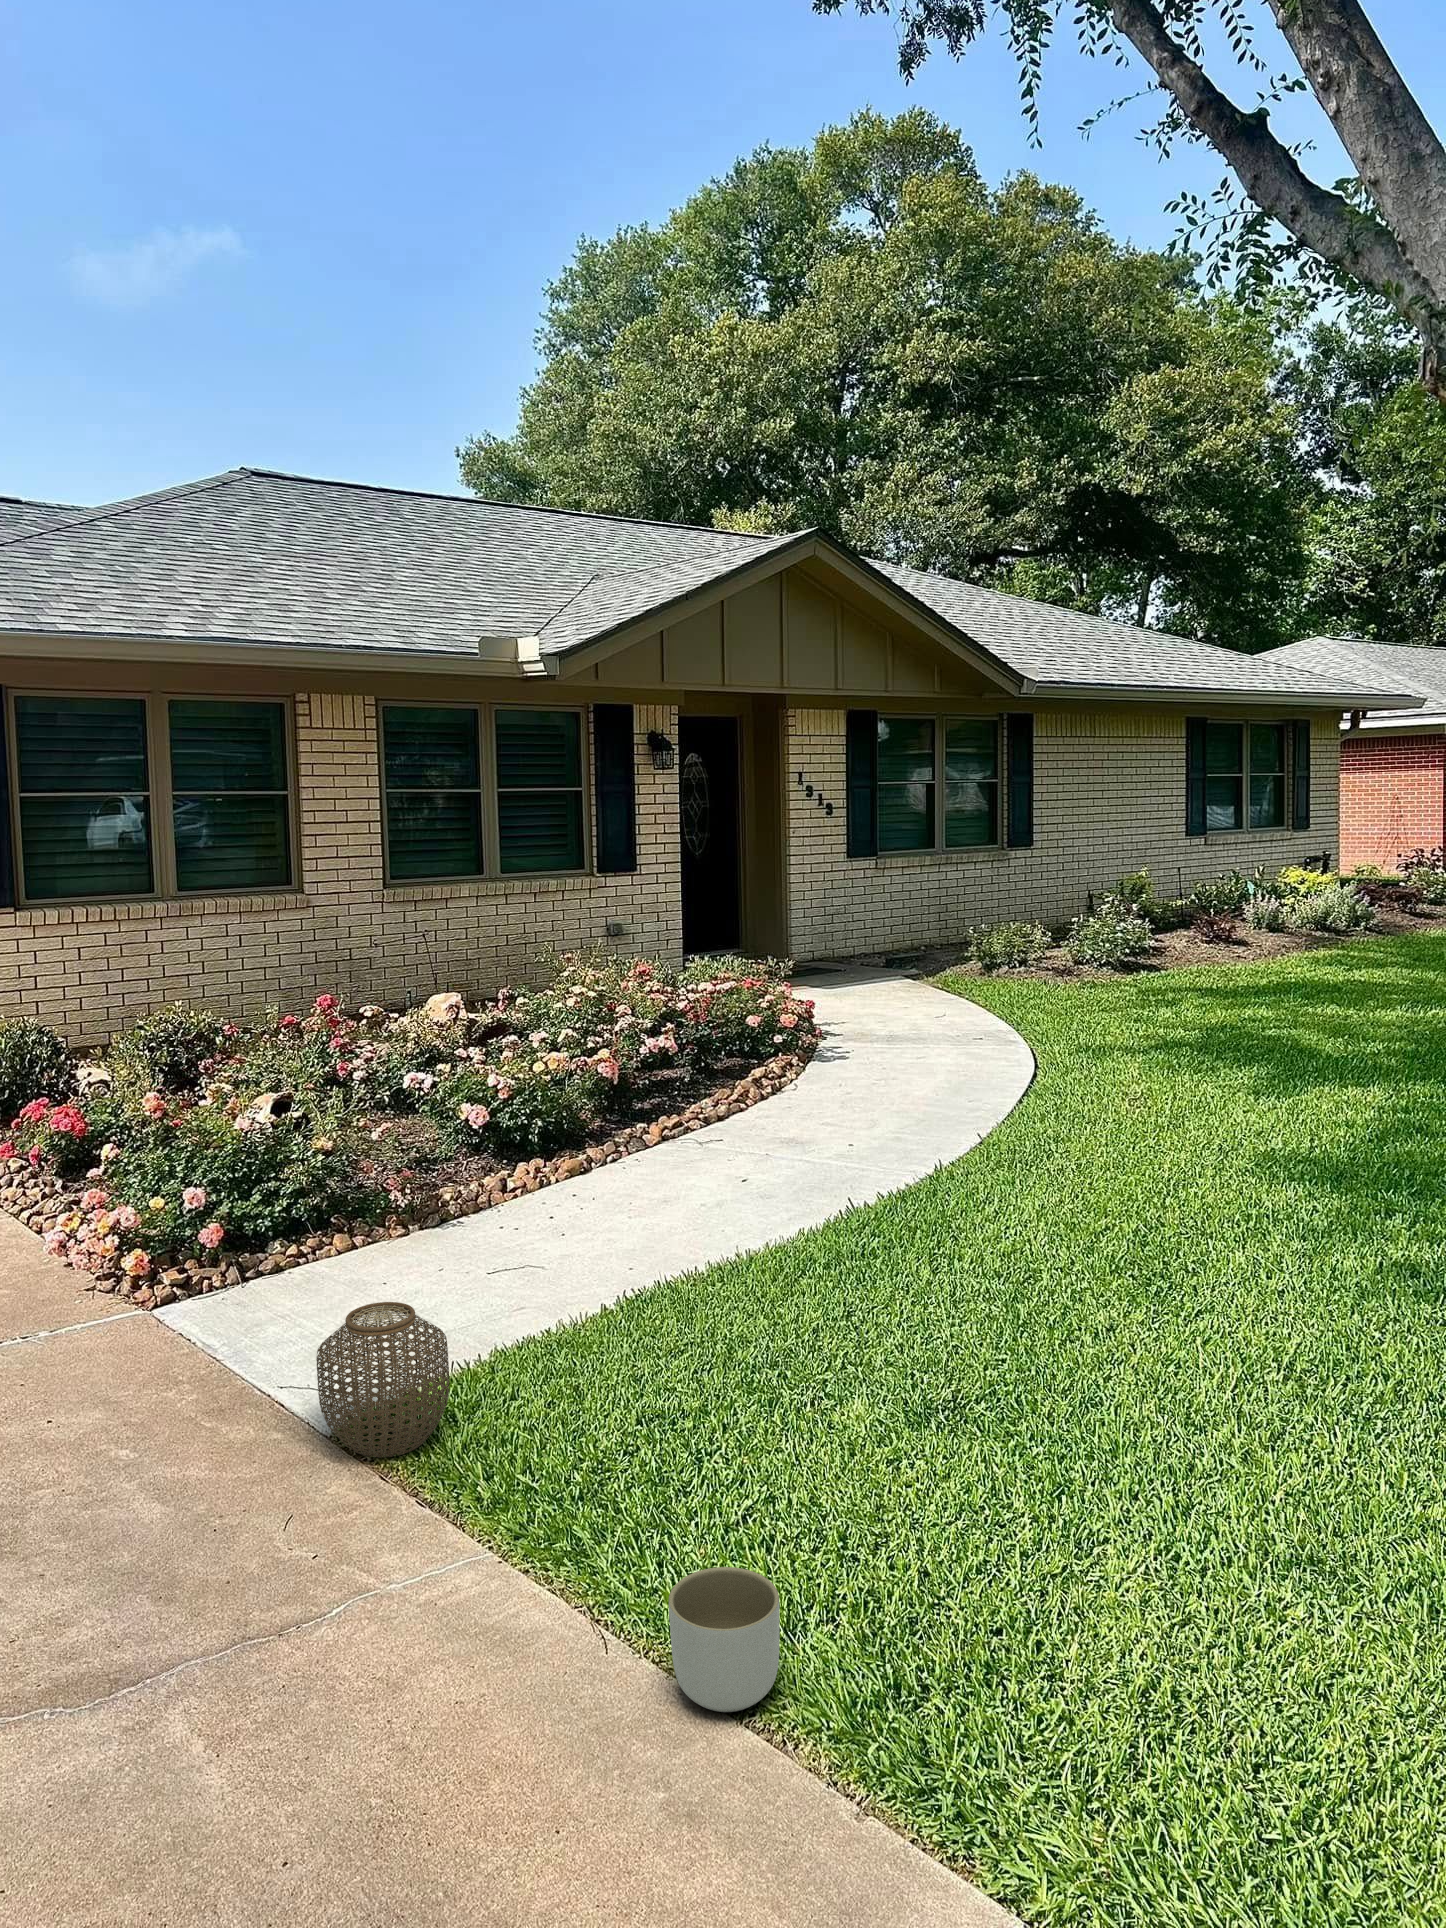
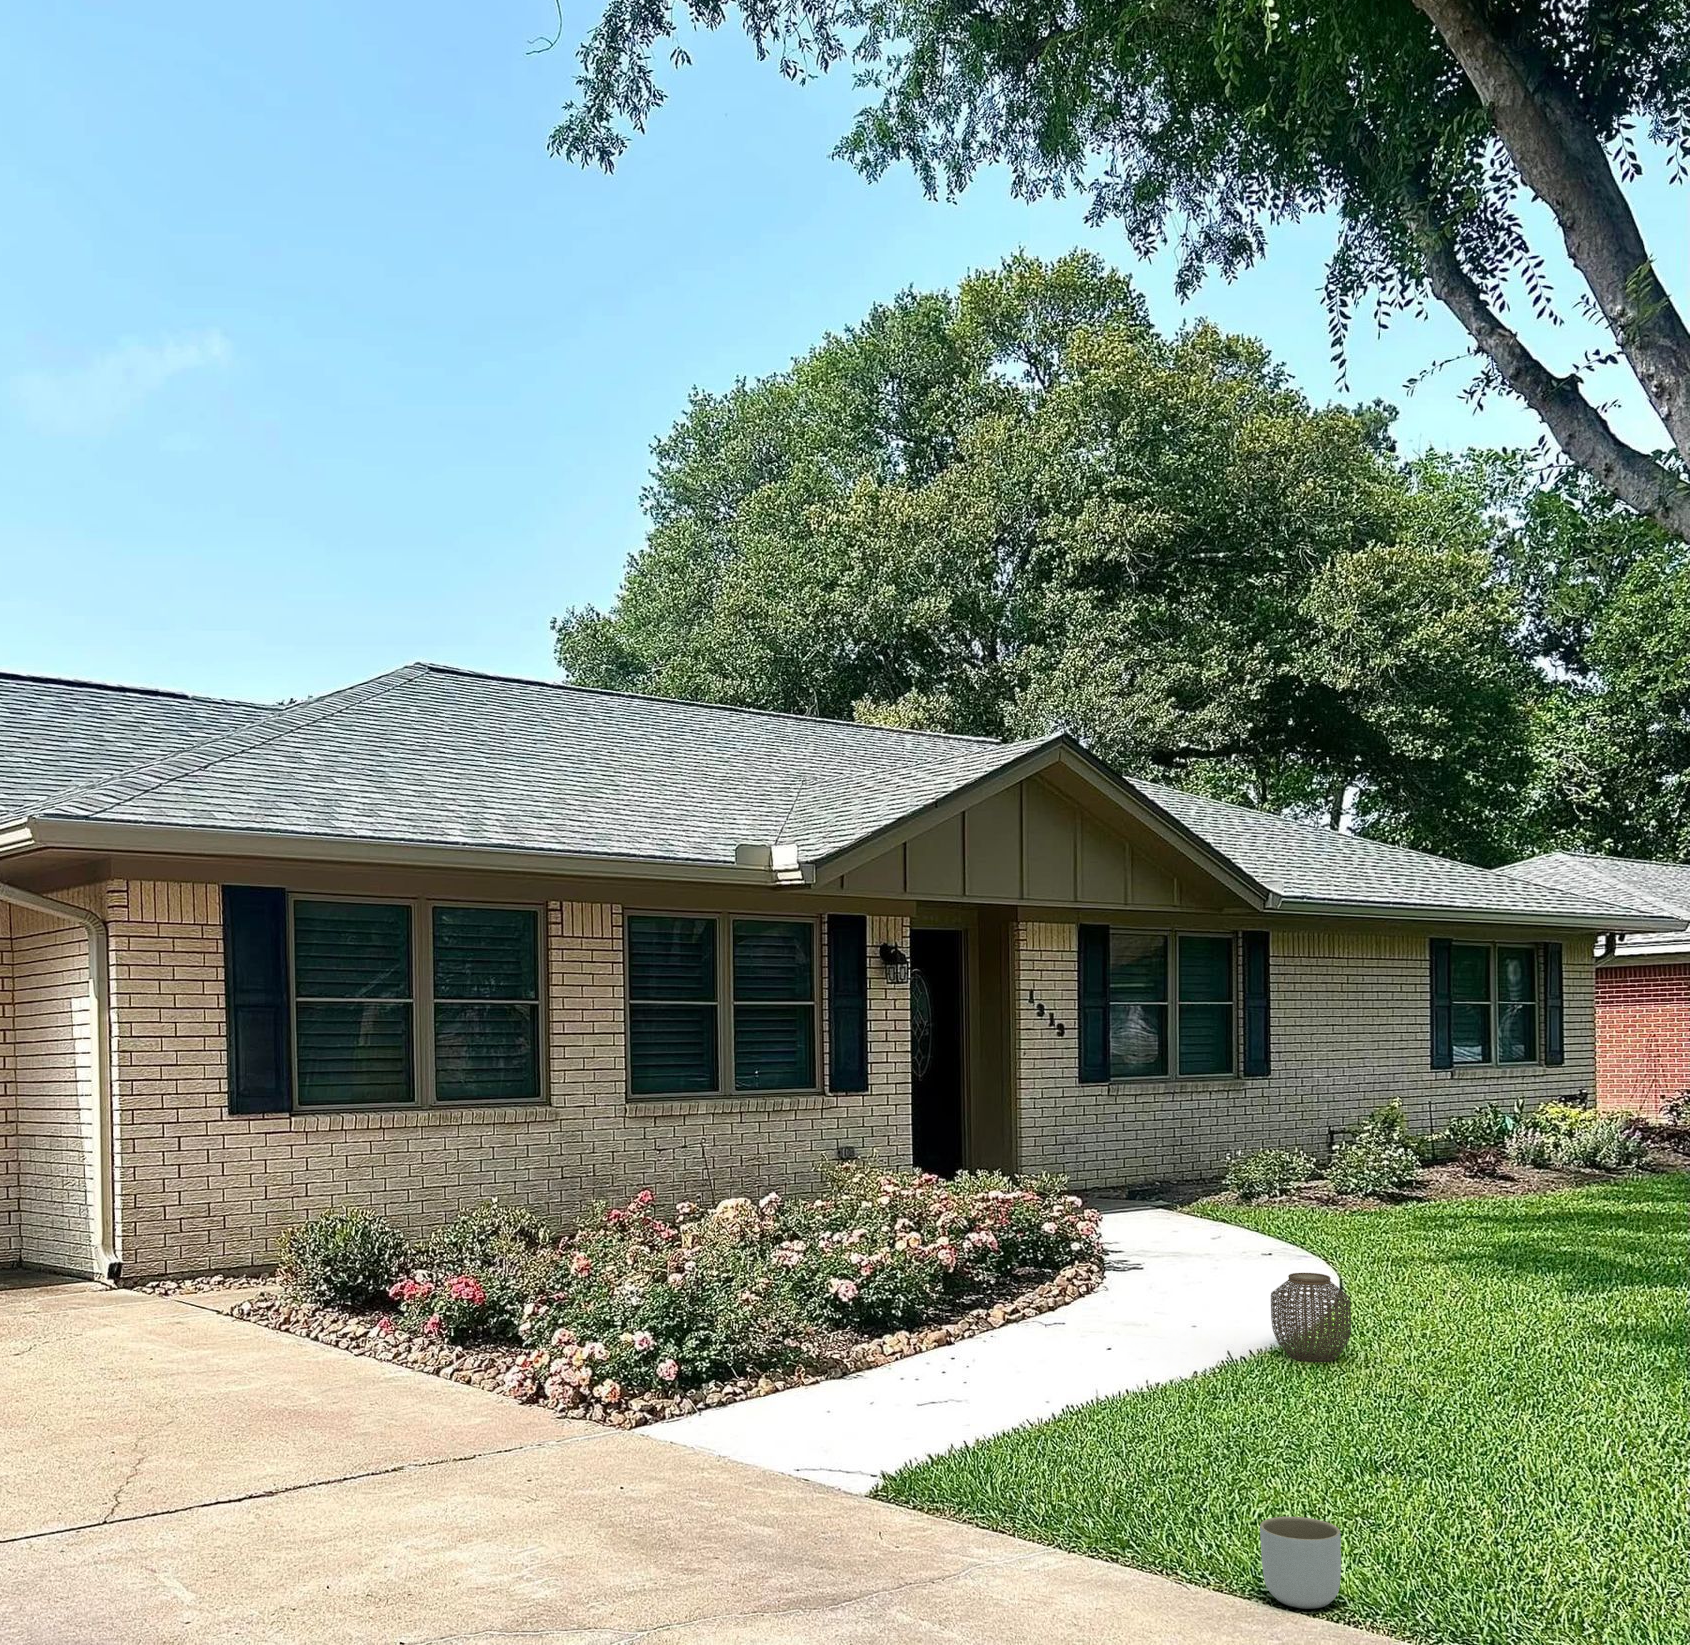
woven basket: present [316,1302,450,1457] -> present [1271,1273,1351,1362]

